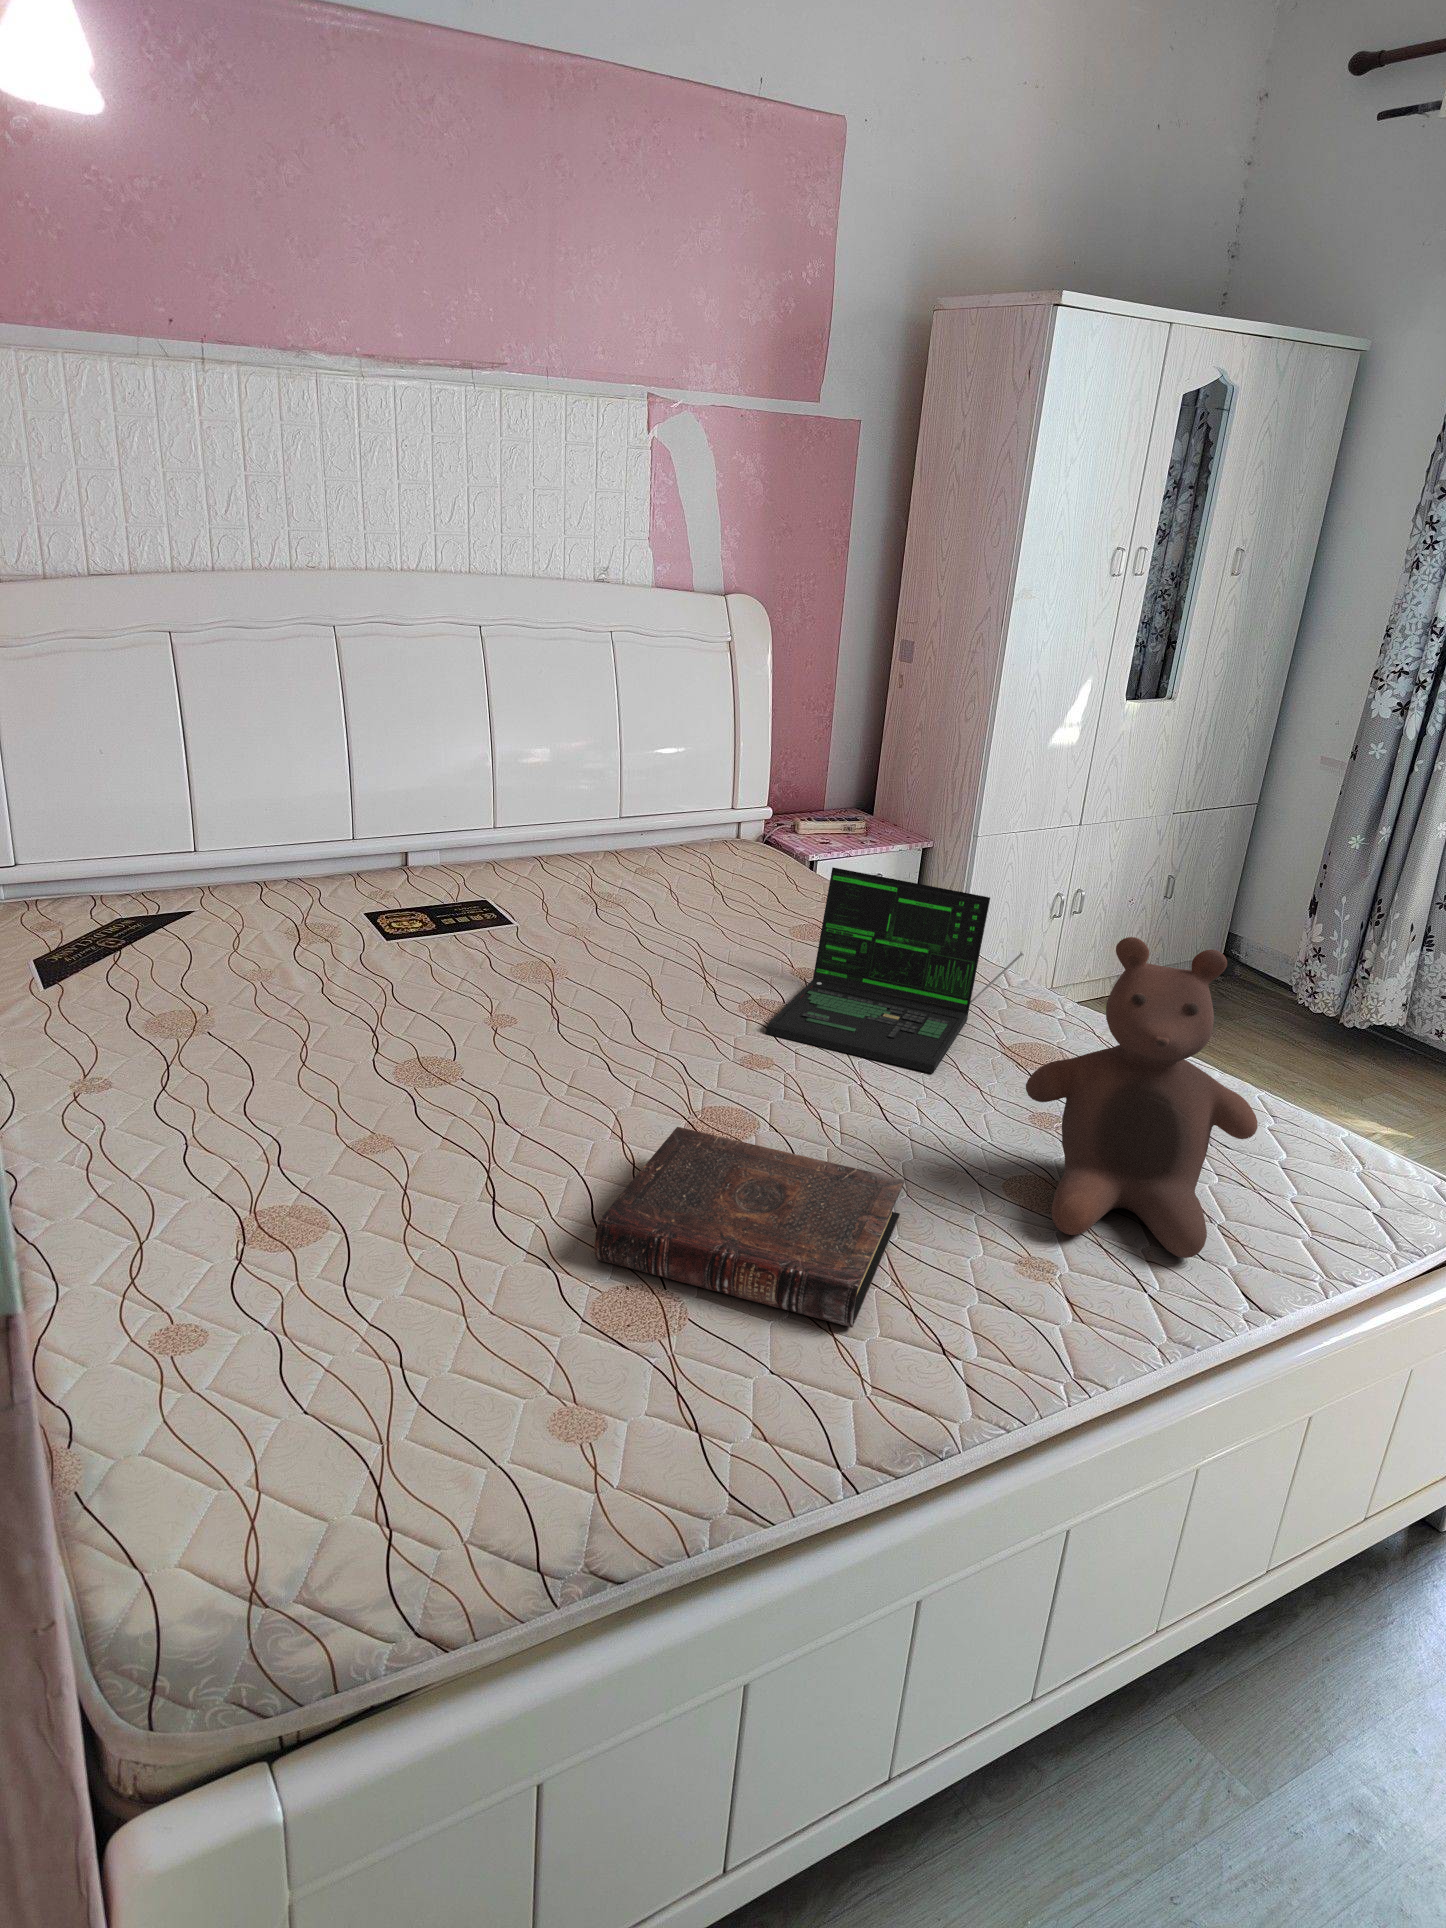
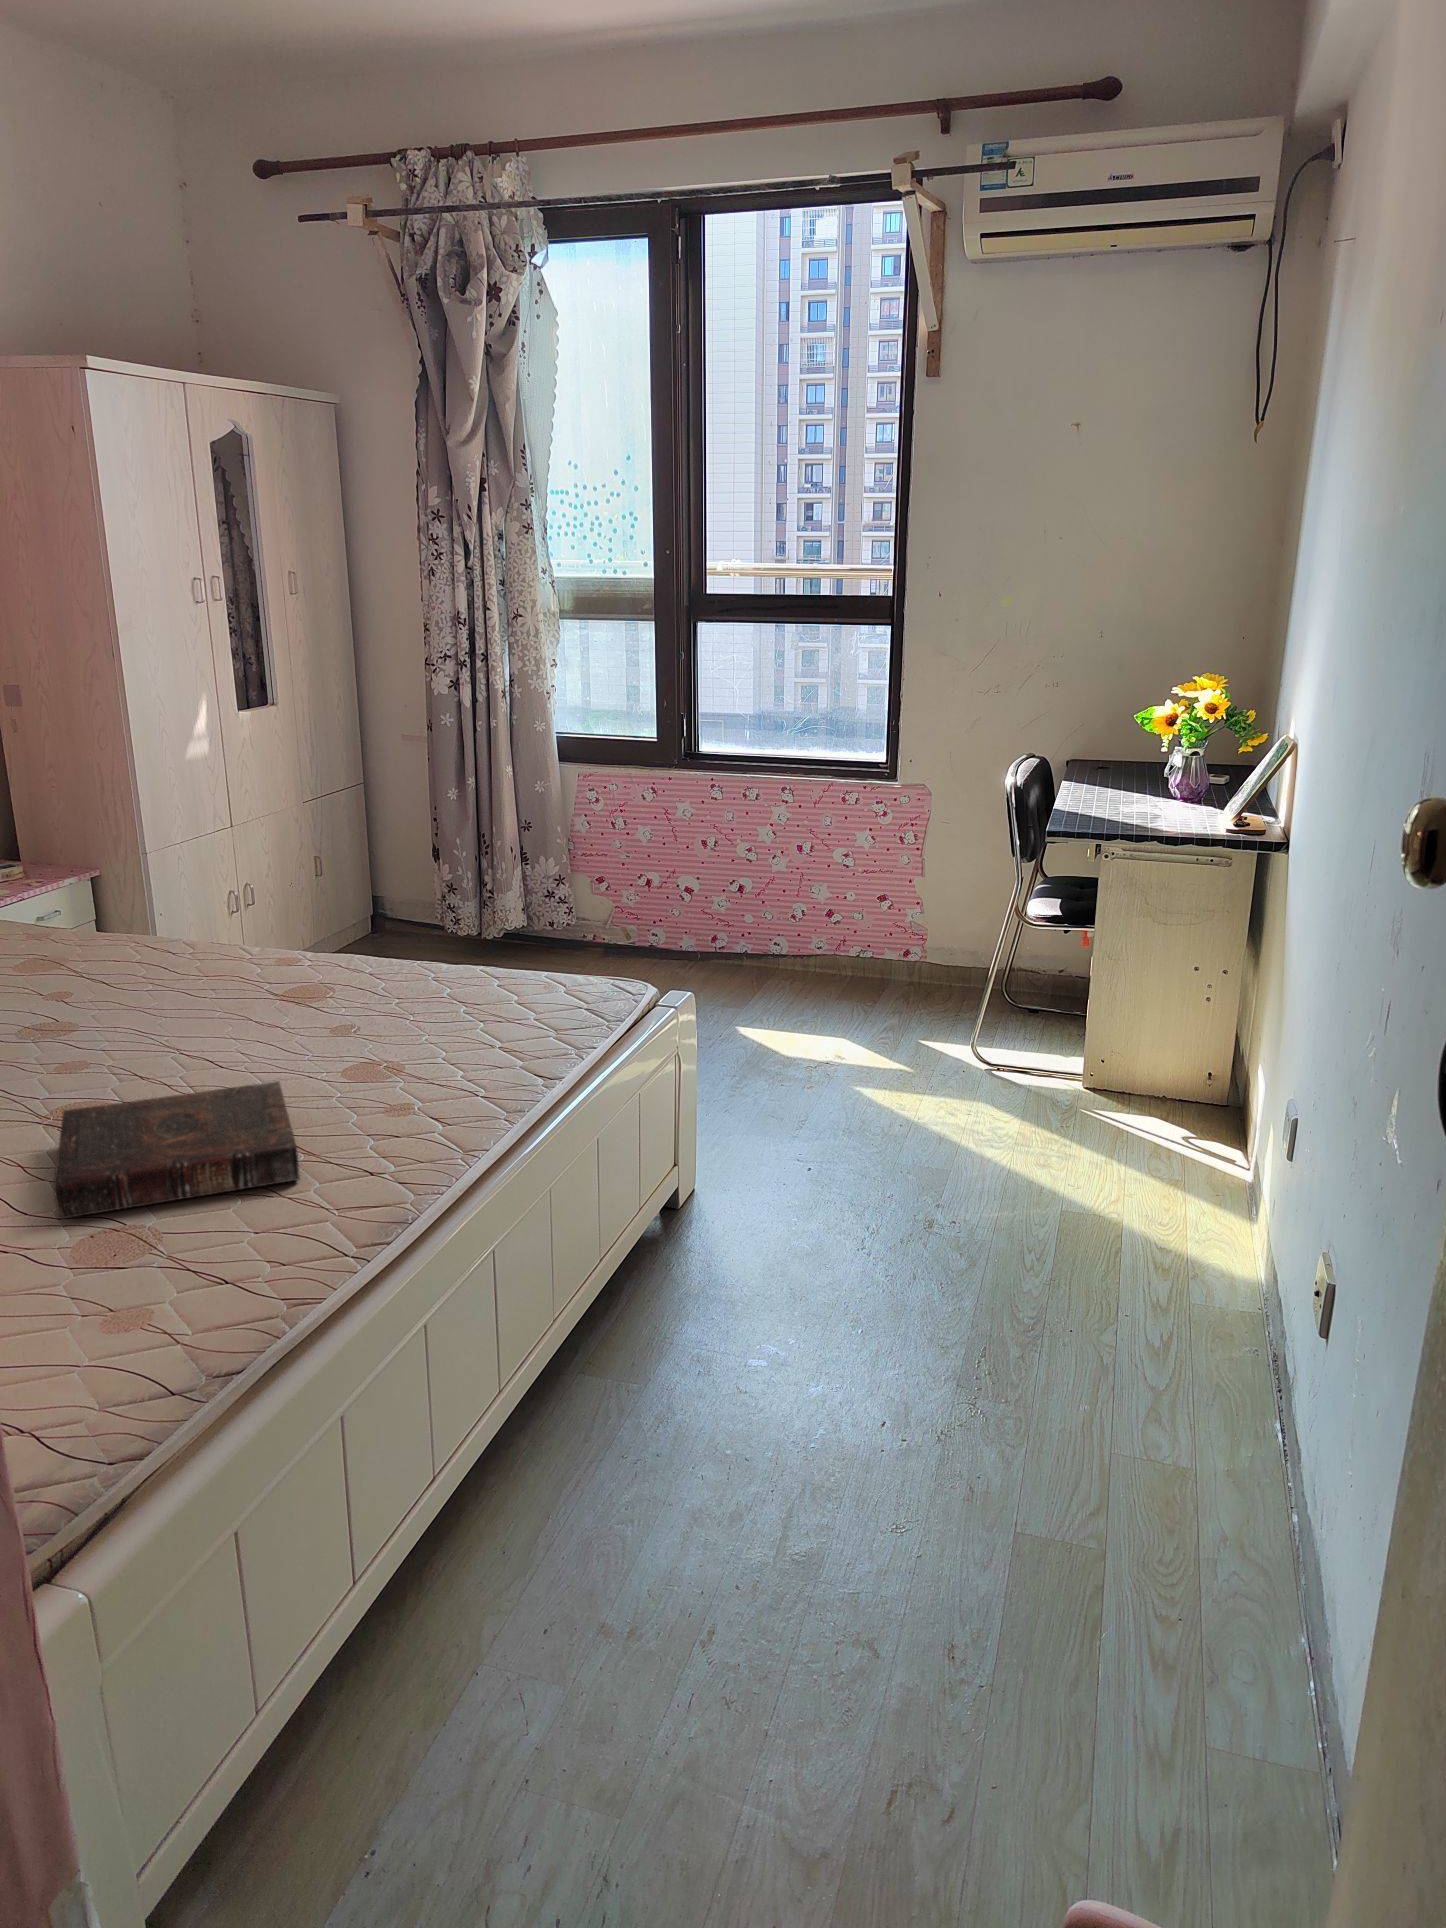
laptop: present [765,867,1025,1073] -> none [70,876,270,1040]
stuffed bear: present [1026,937,1258,1258] -> none [336,849,504,1080]

